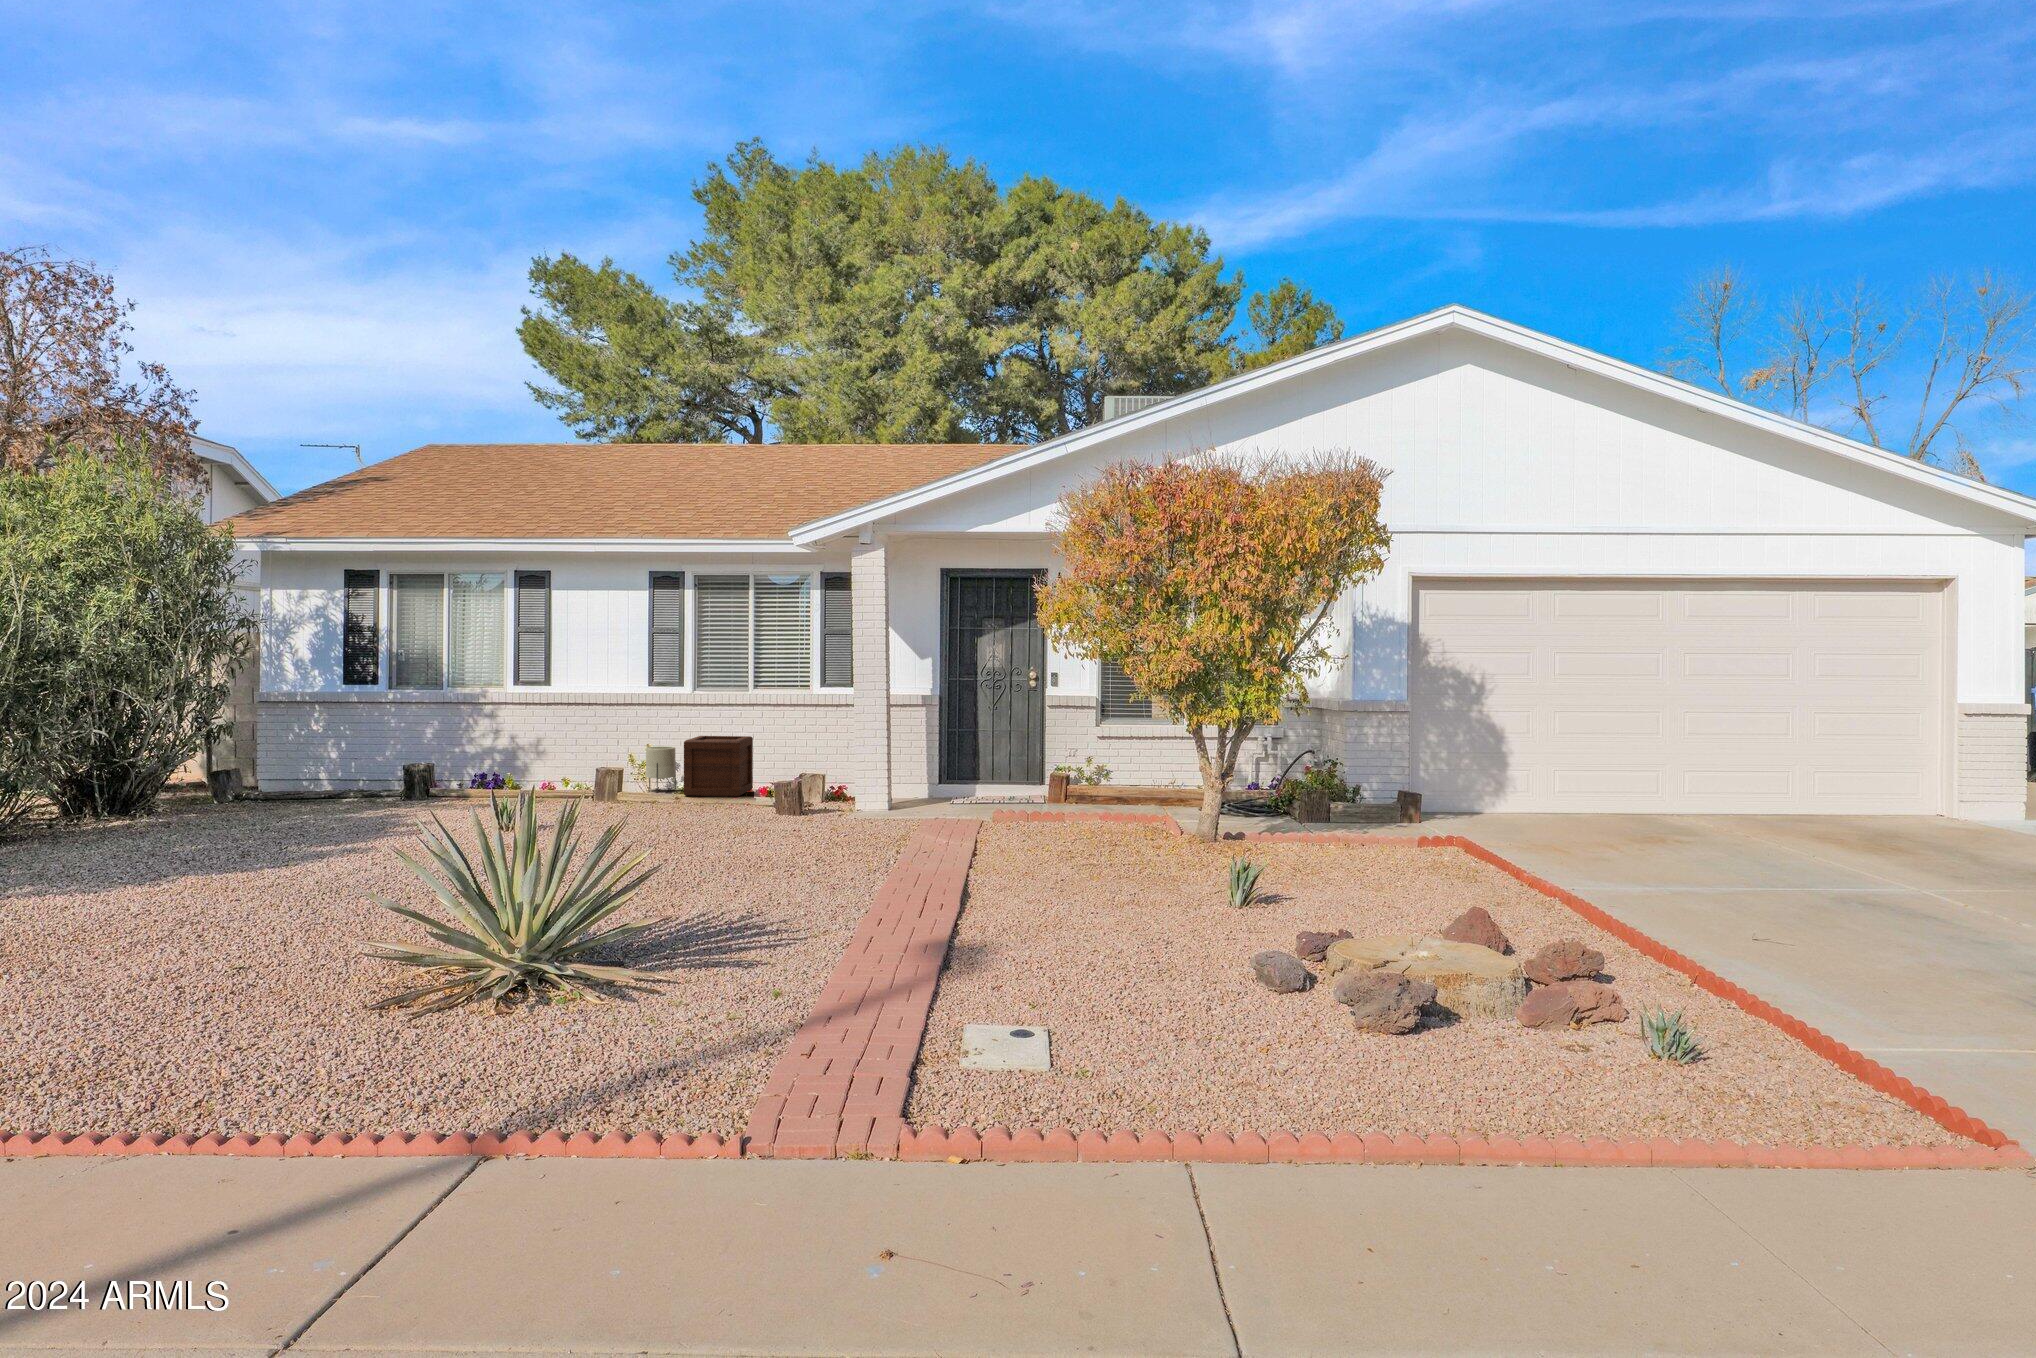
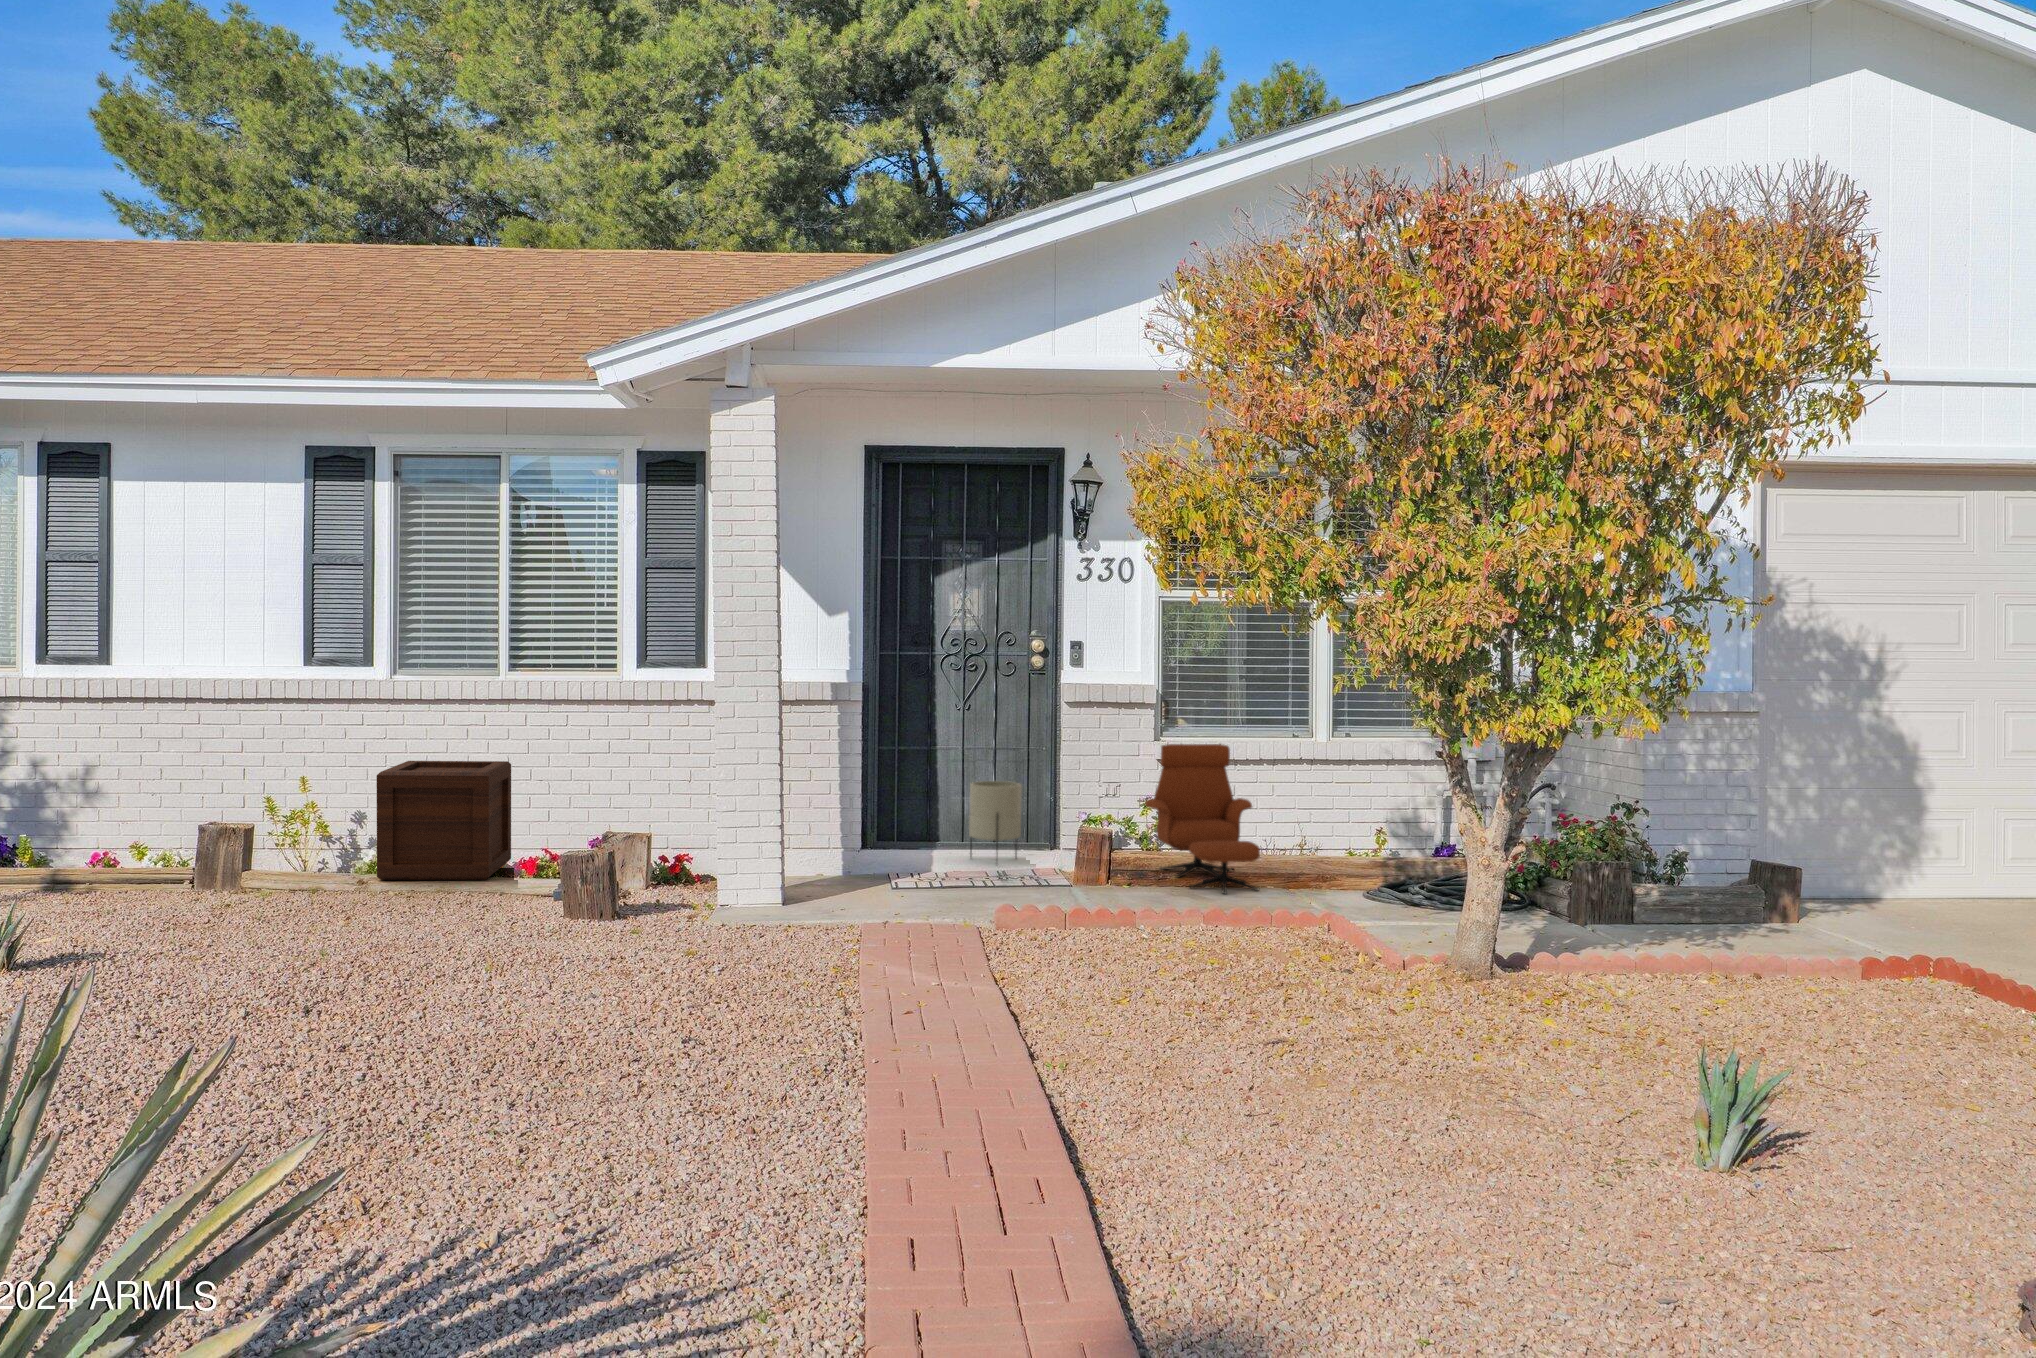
lounge chair: none [1089,729,1149,808] -> present [1145,744,1260,894]
planter: present [646,746,676,792] -> present [969,781,1022,857]

